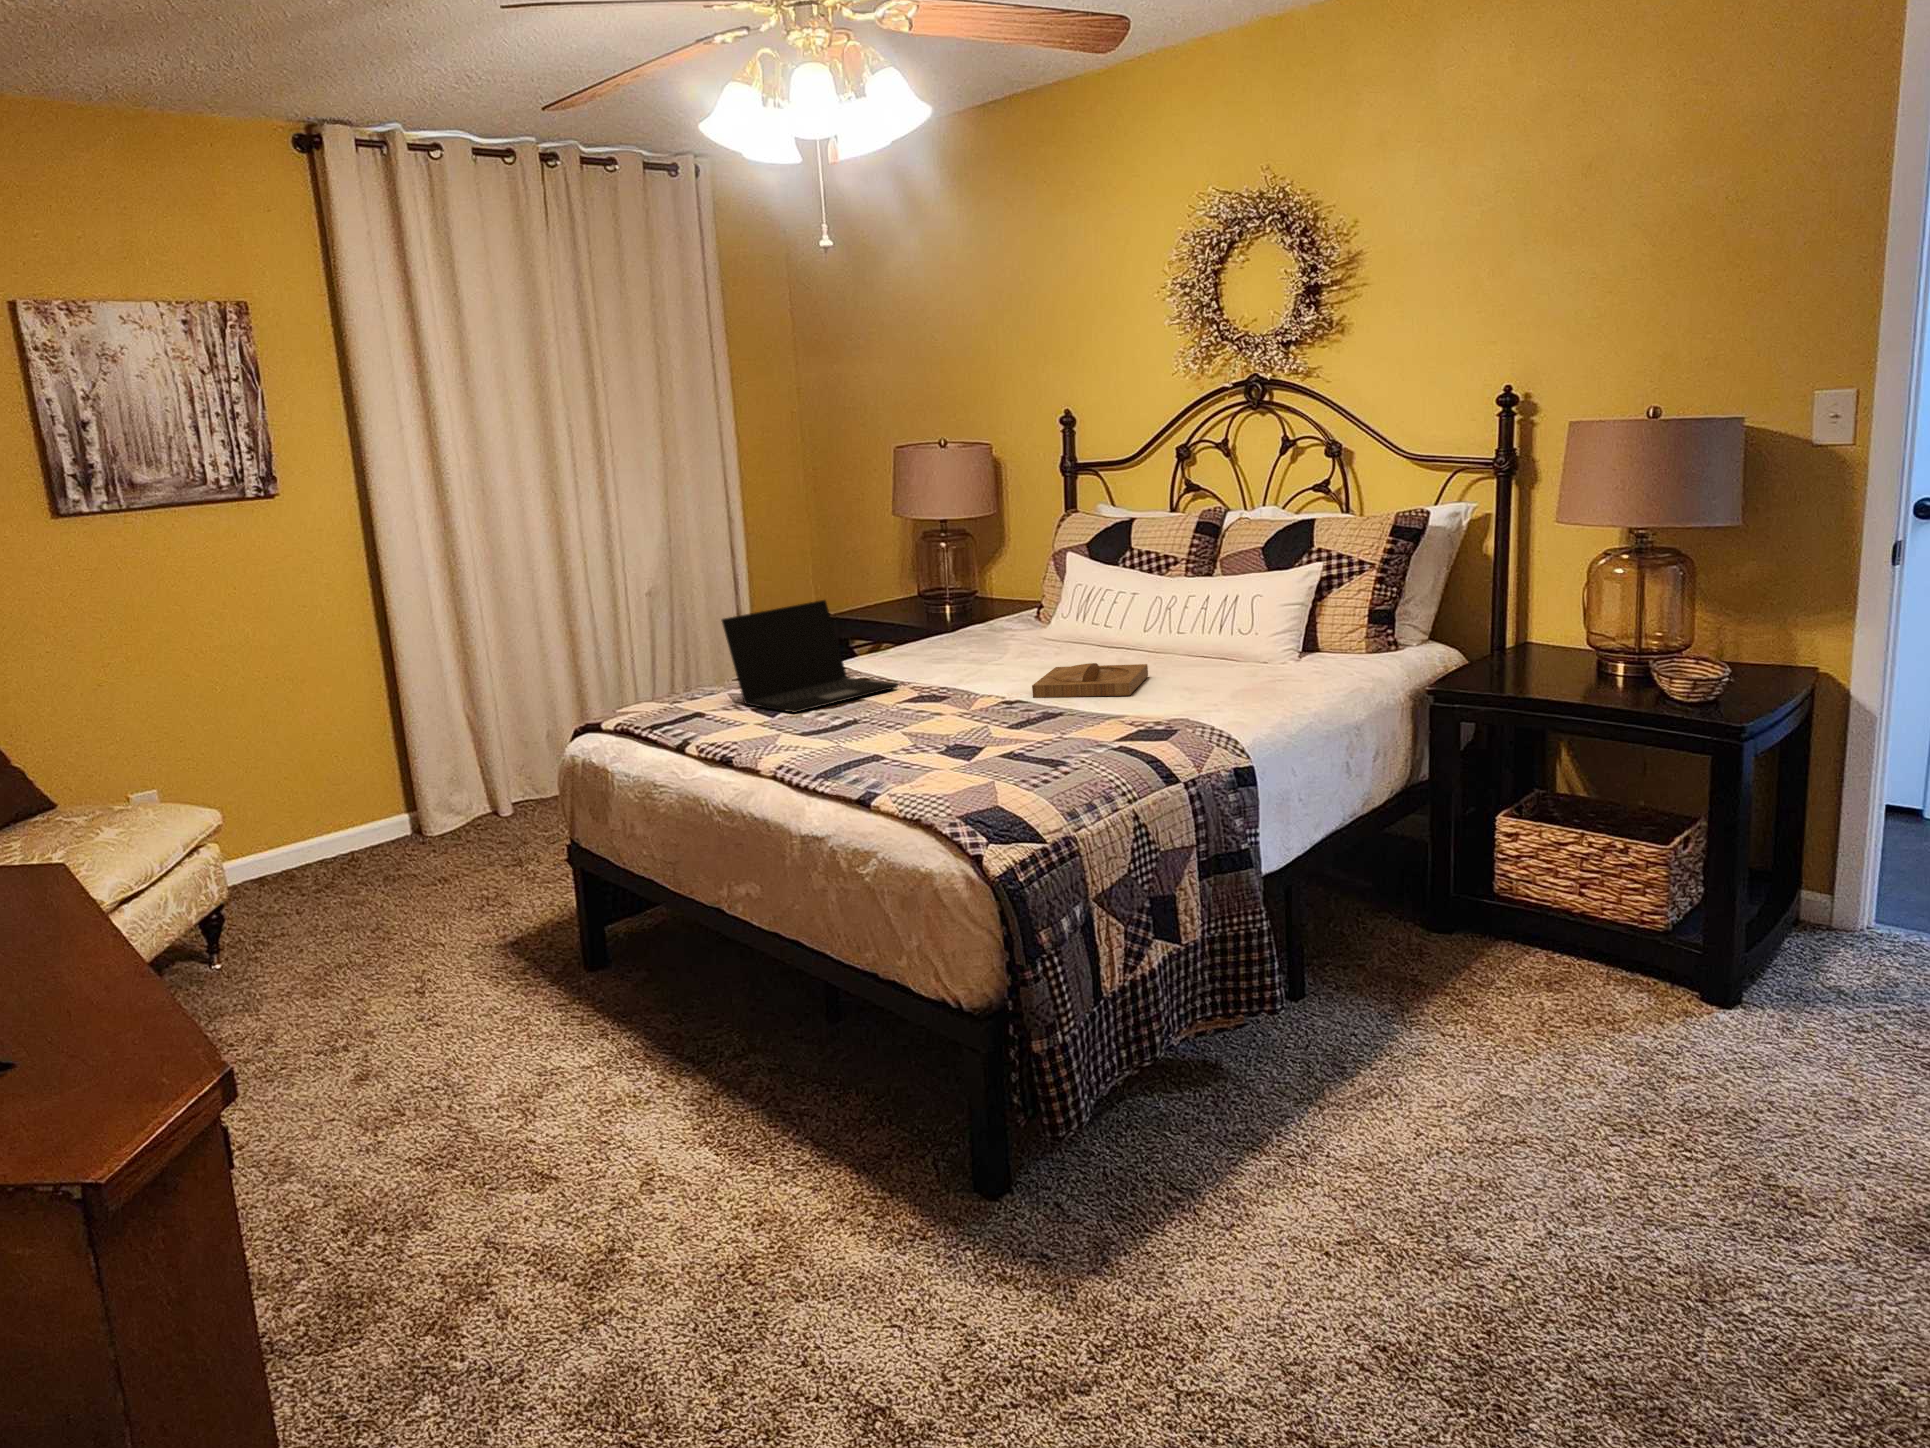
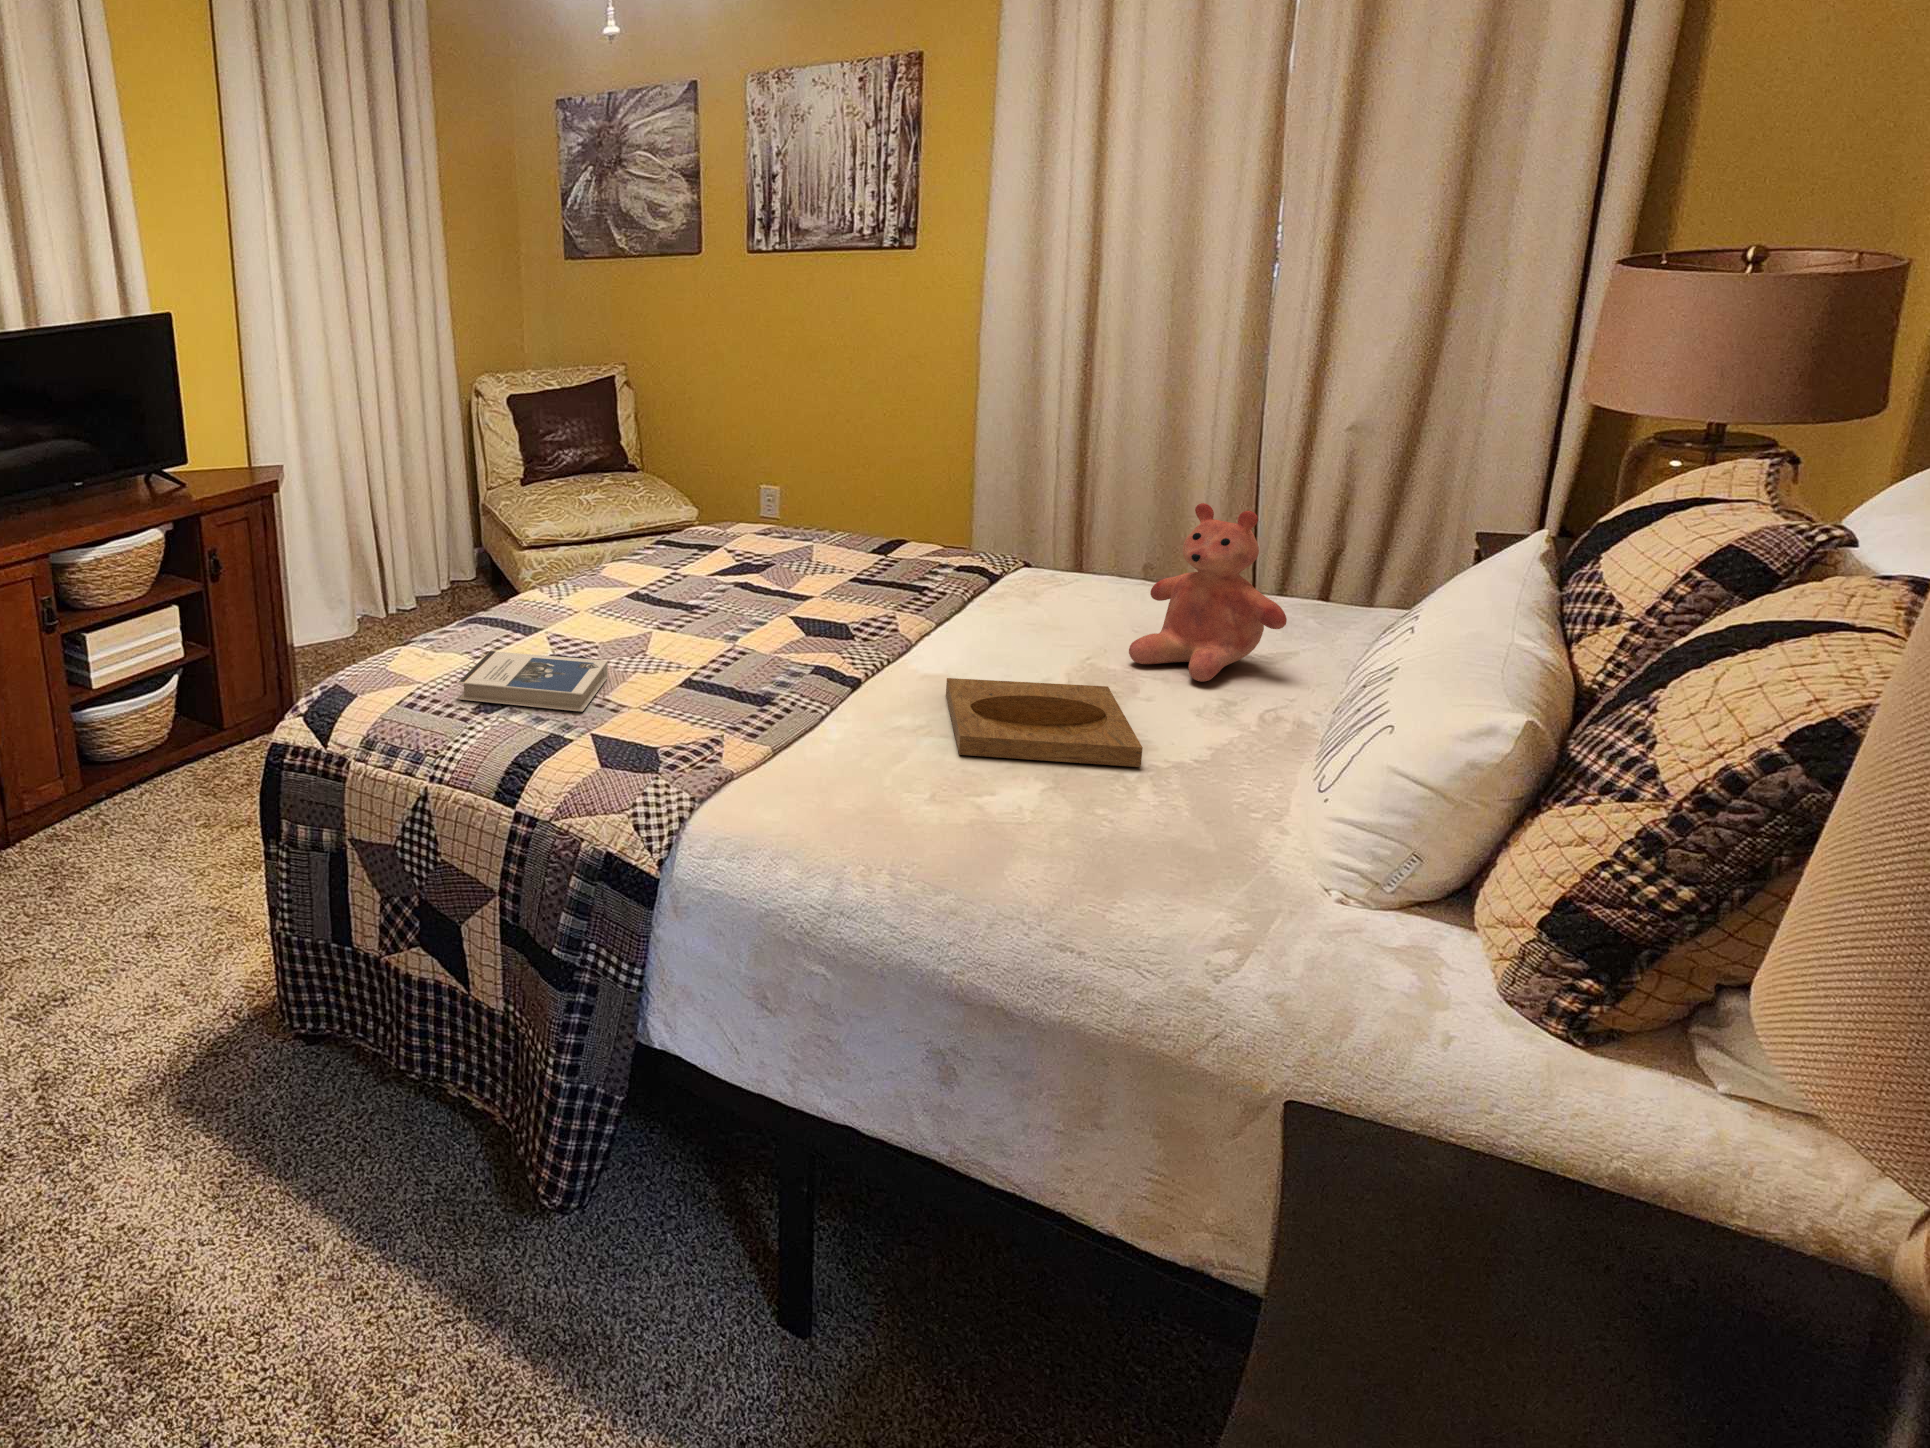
teddy bear: none [955,568,1037,672] -> present [1129,503,1287,681]
laptop: present [722,600,898,713] -> none [836,461,1064,617]
hardback book: none [926,737,1045,782] -> present [458,651,608,712]

